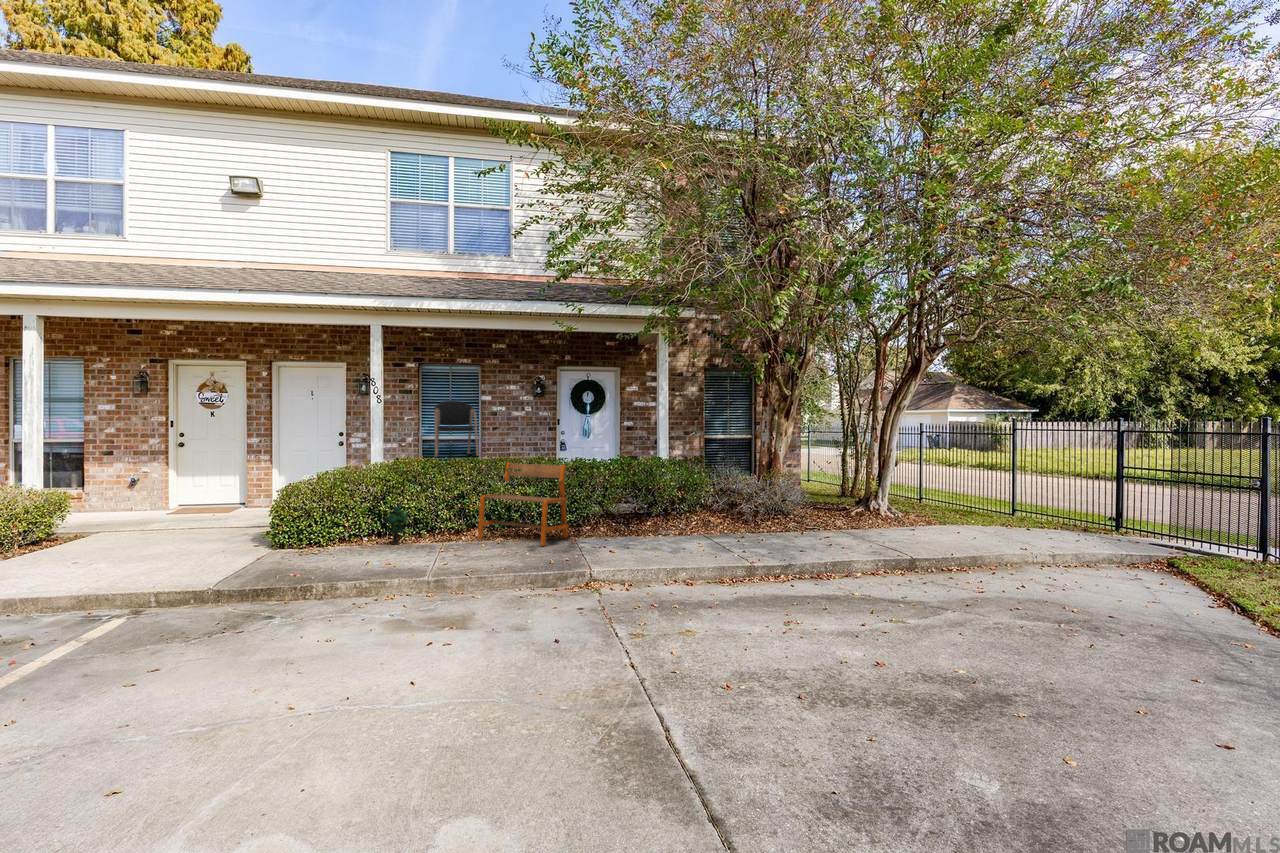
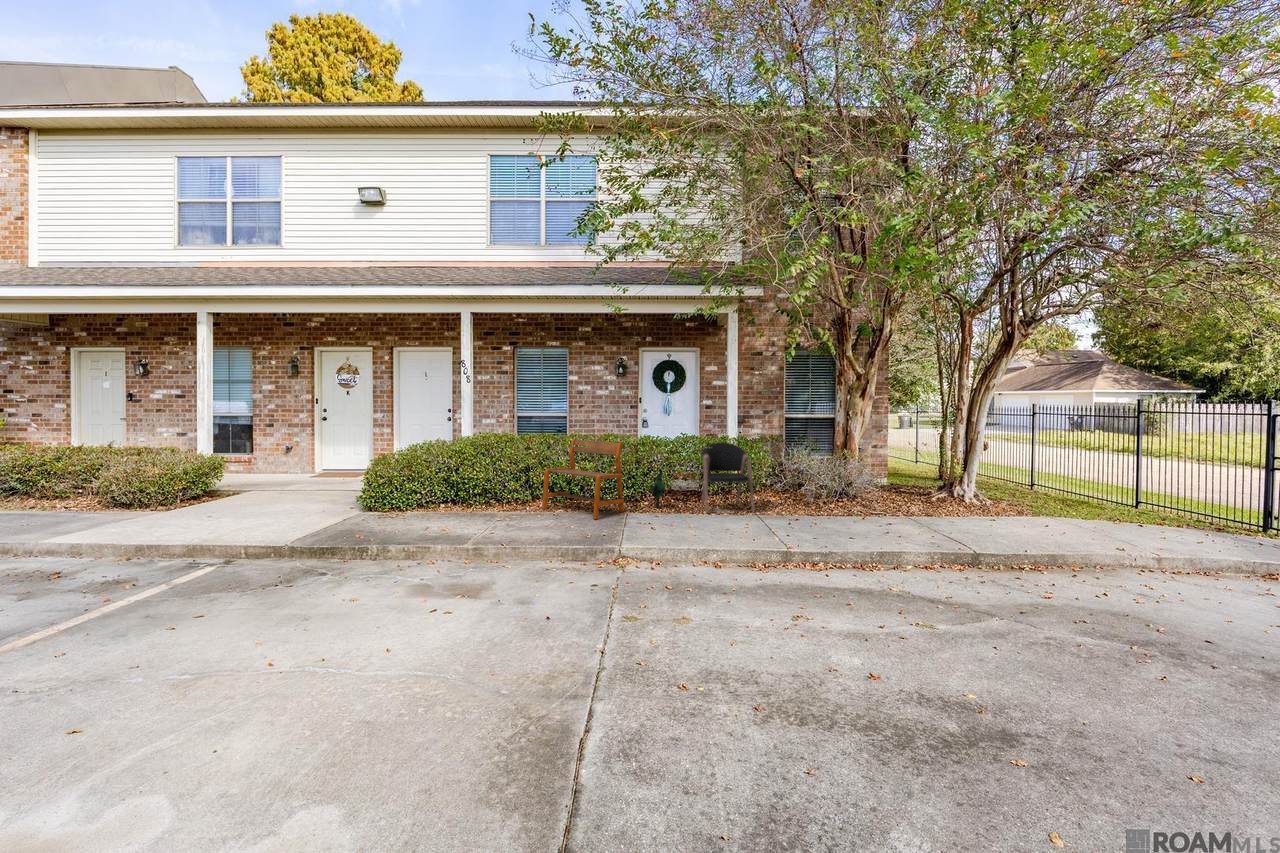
chair: present [434,401,479,456] -> present [701,442,755,513]
decorative plant: present [384,503,408,545] -> present [649,472,668,508]

